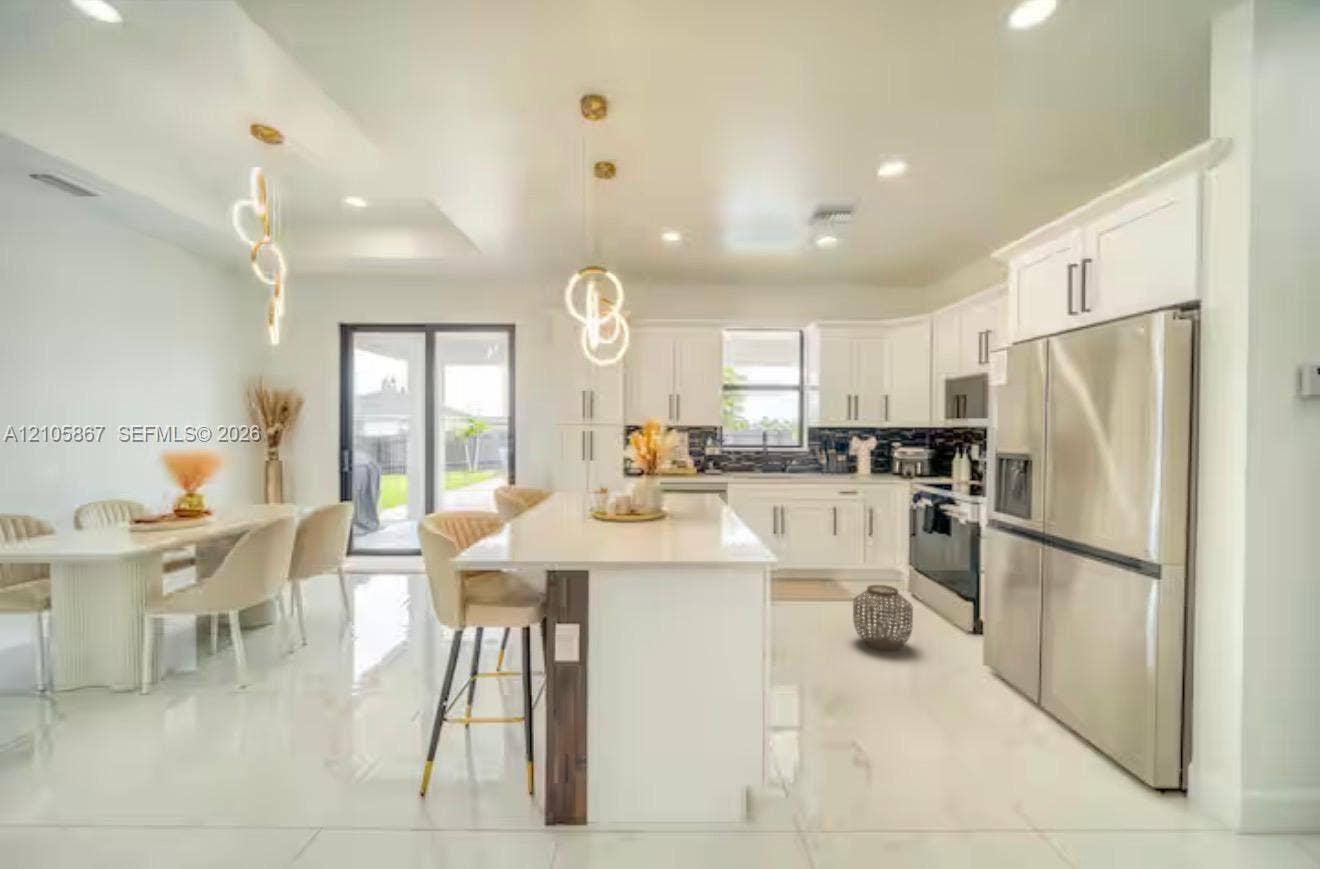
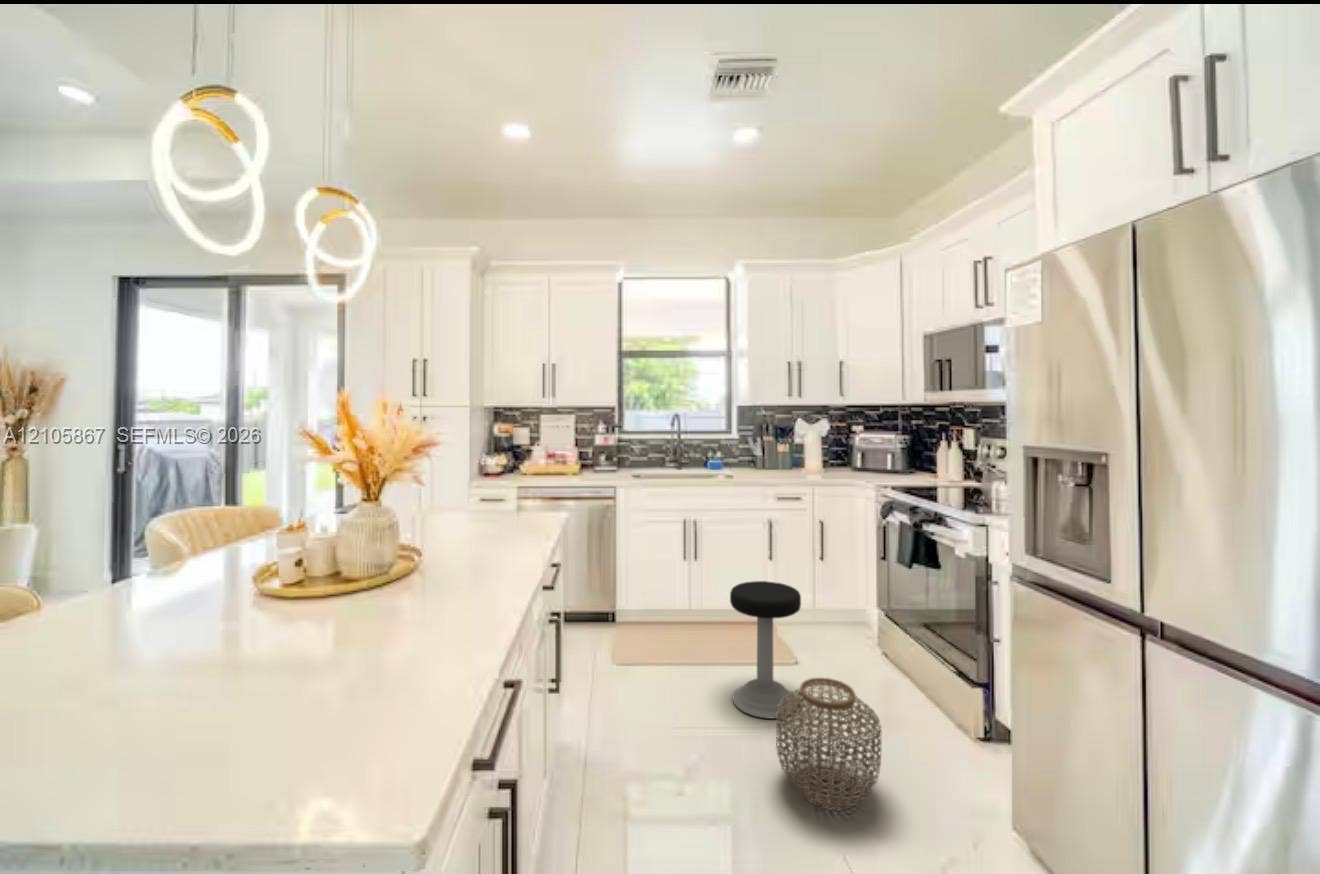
stool: none [818,541,863,621] -> present [730,581,801,719]

